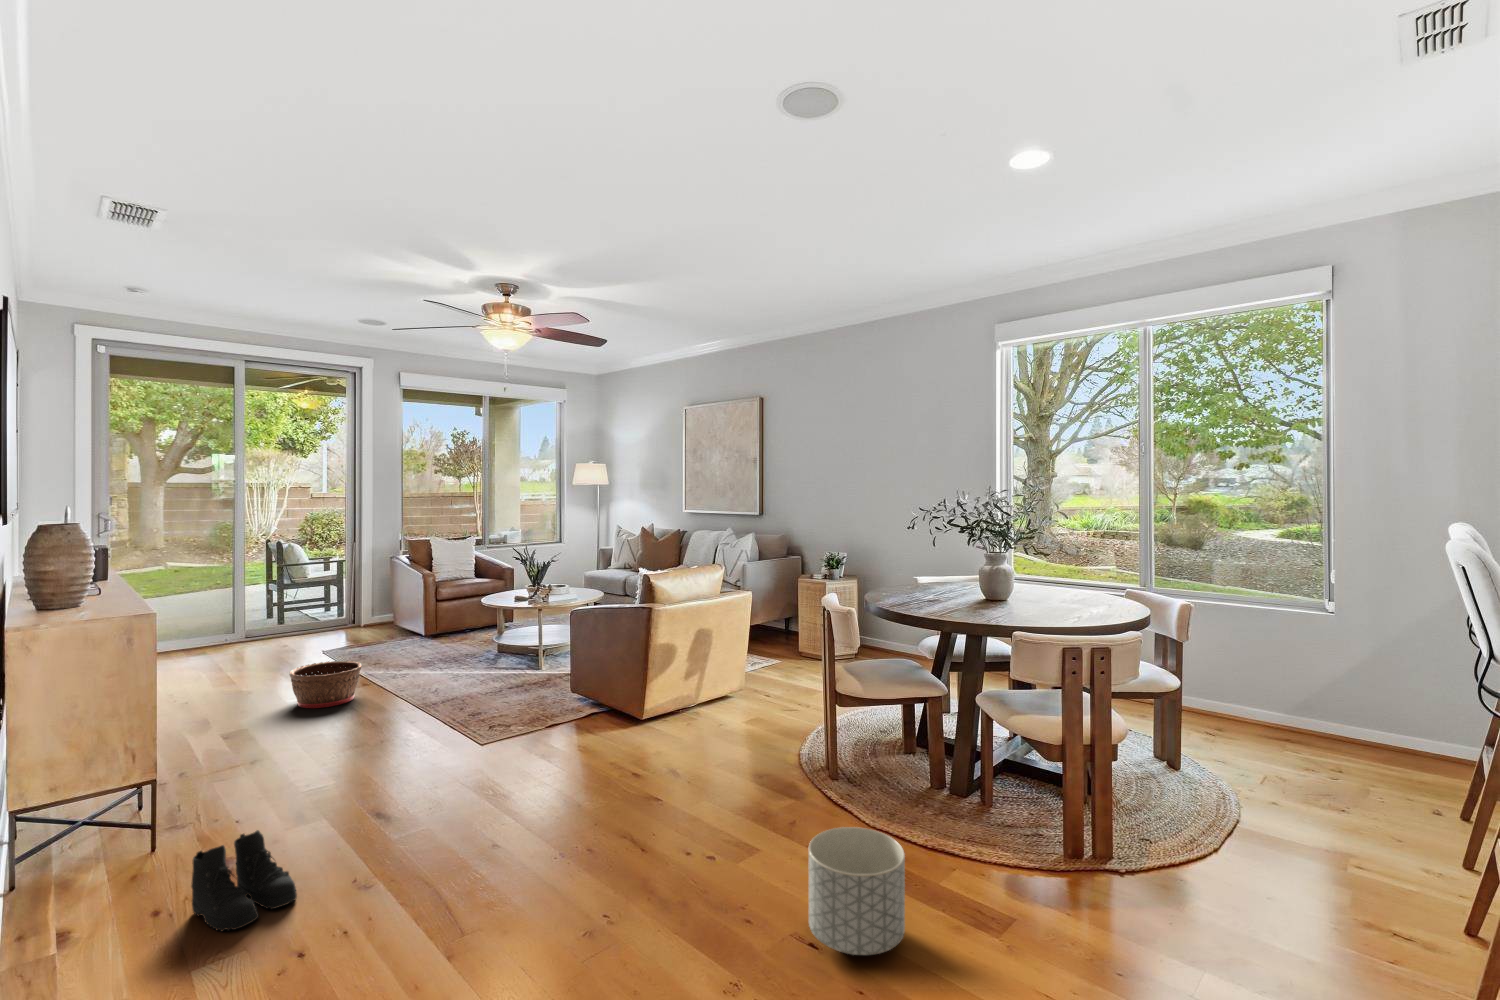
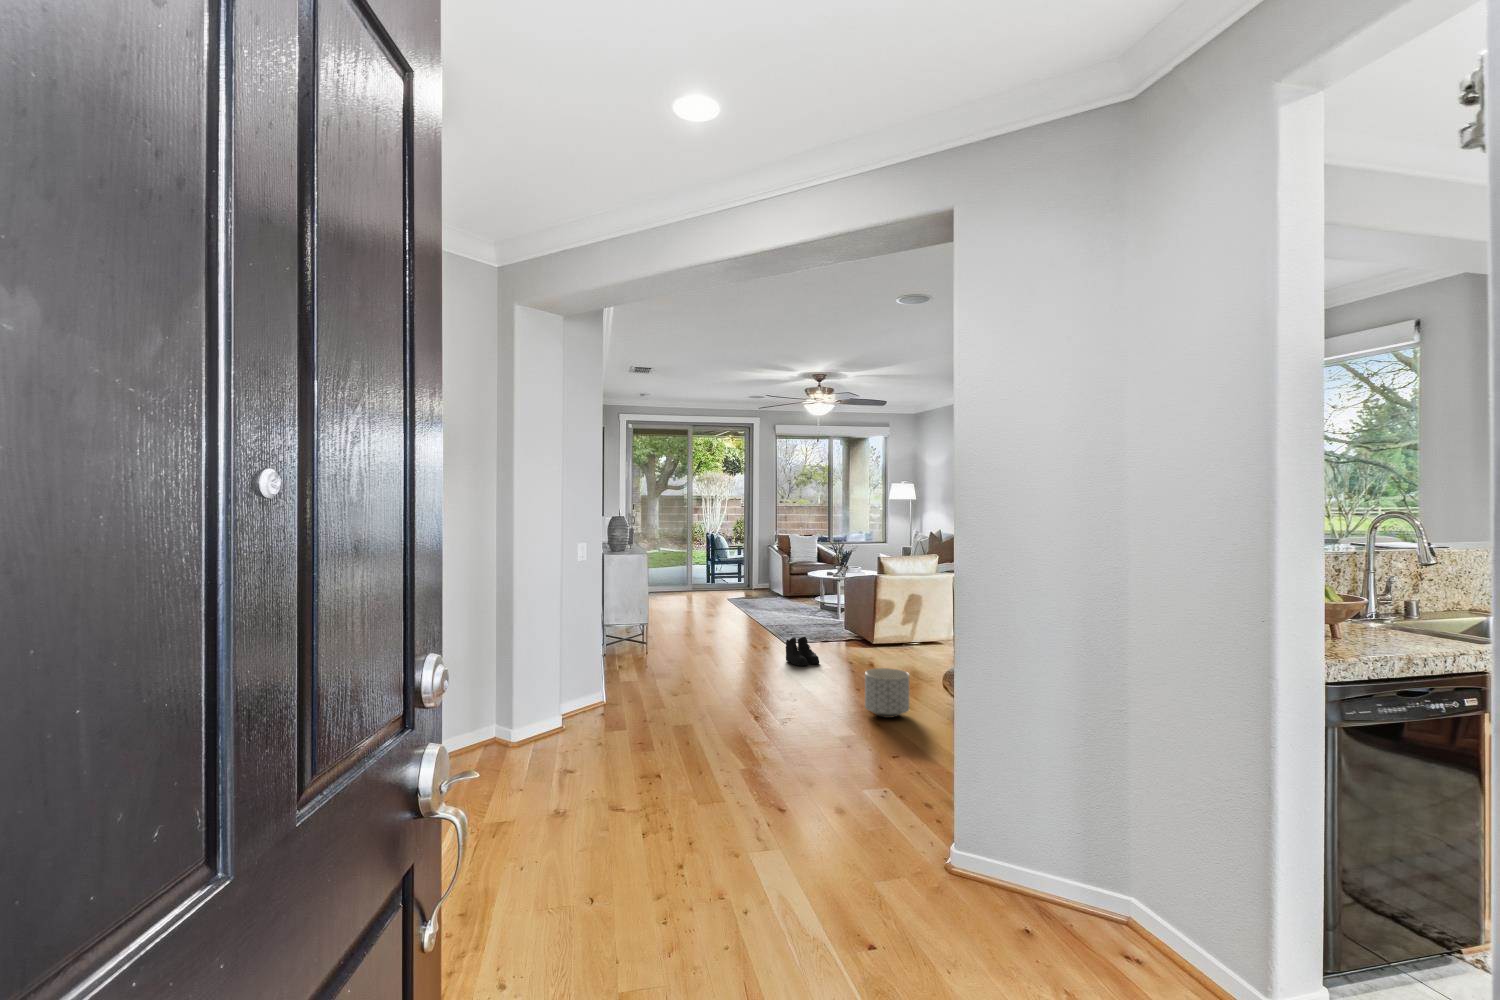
basket: present [289,661,361,708] -> none [704,599,738,622]
boots: present [191,830,297,932] -> present [786,637,819,666]

